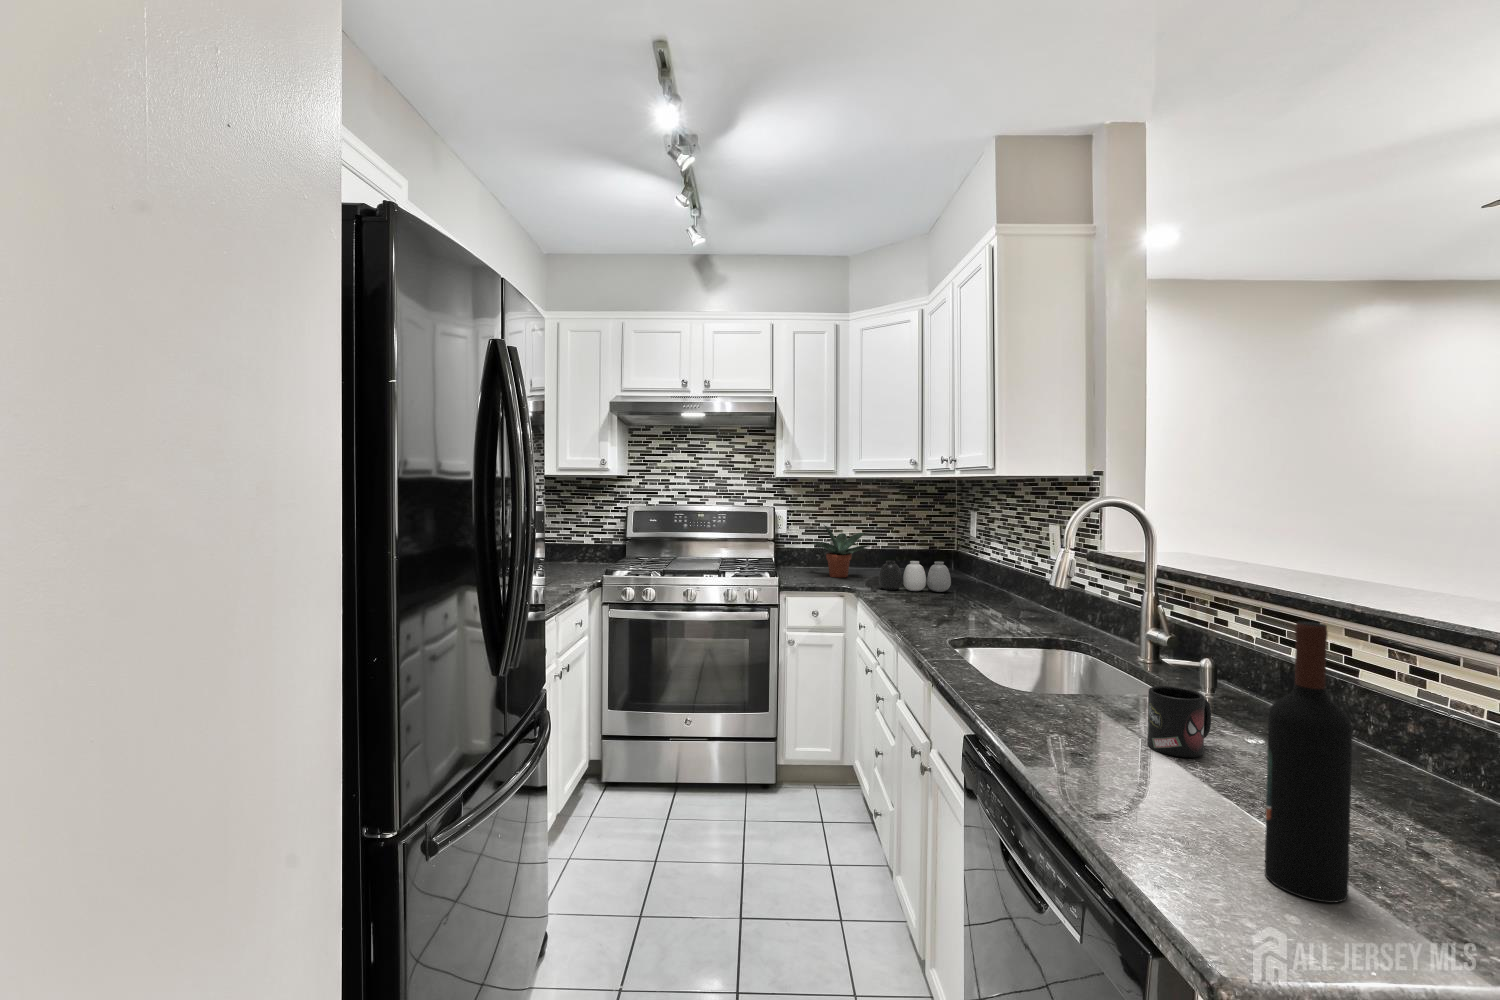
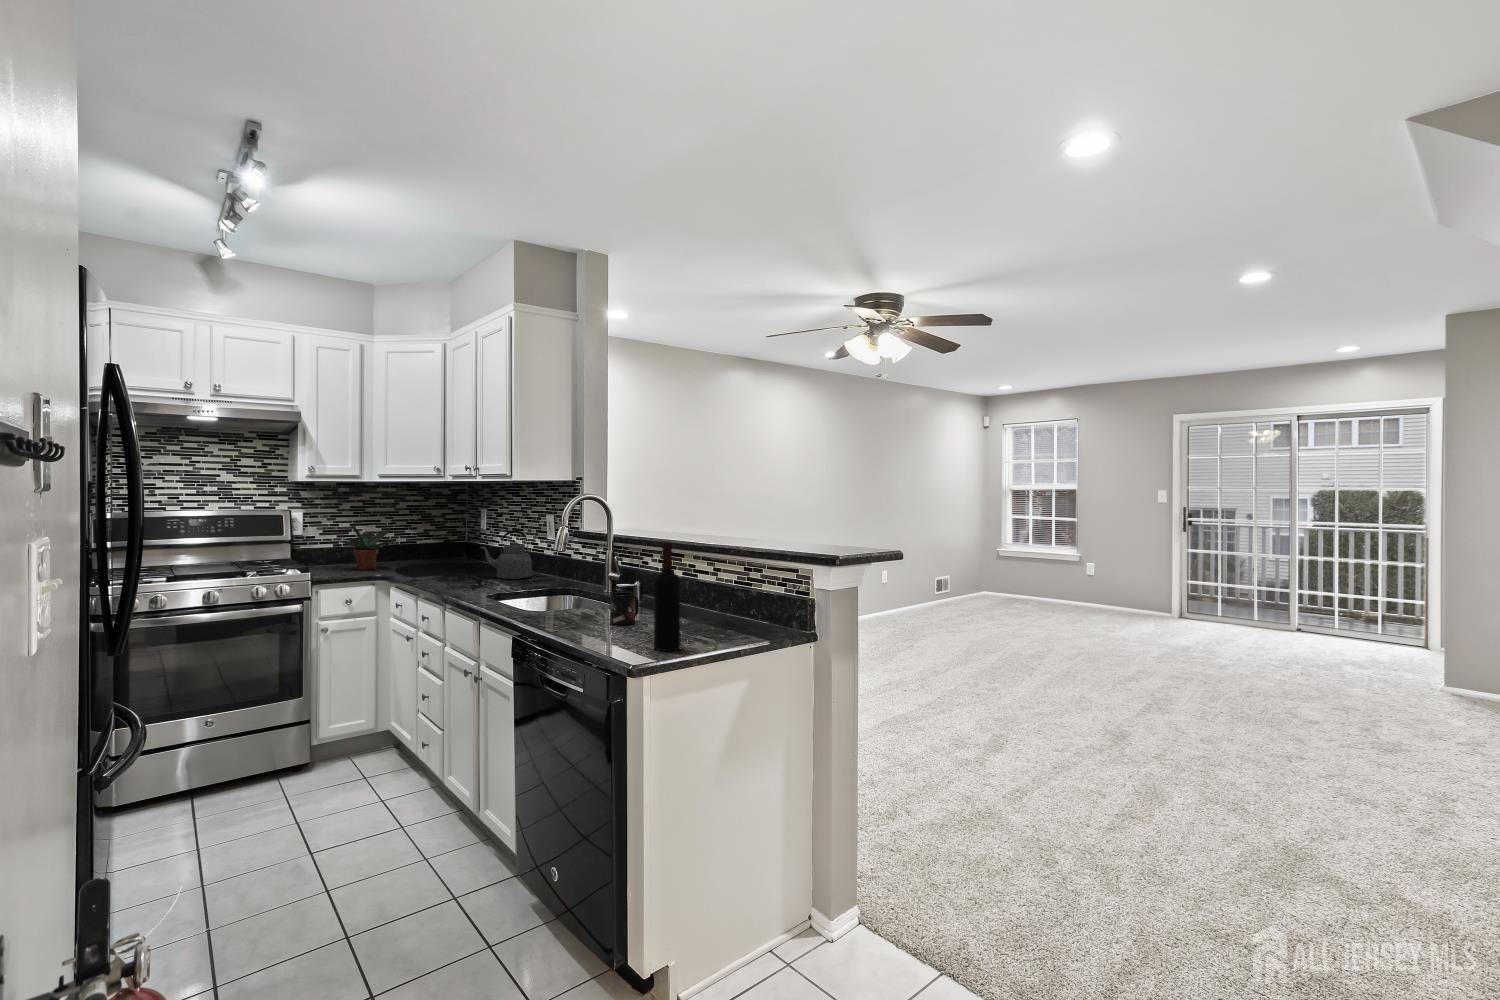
kettle: none [957,543,1026,610] -> present [480,530,532,579]
vase: present [879,560,951,592] -> none [410,549,472,575]

